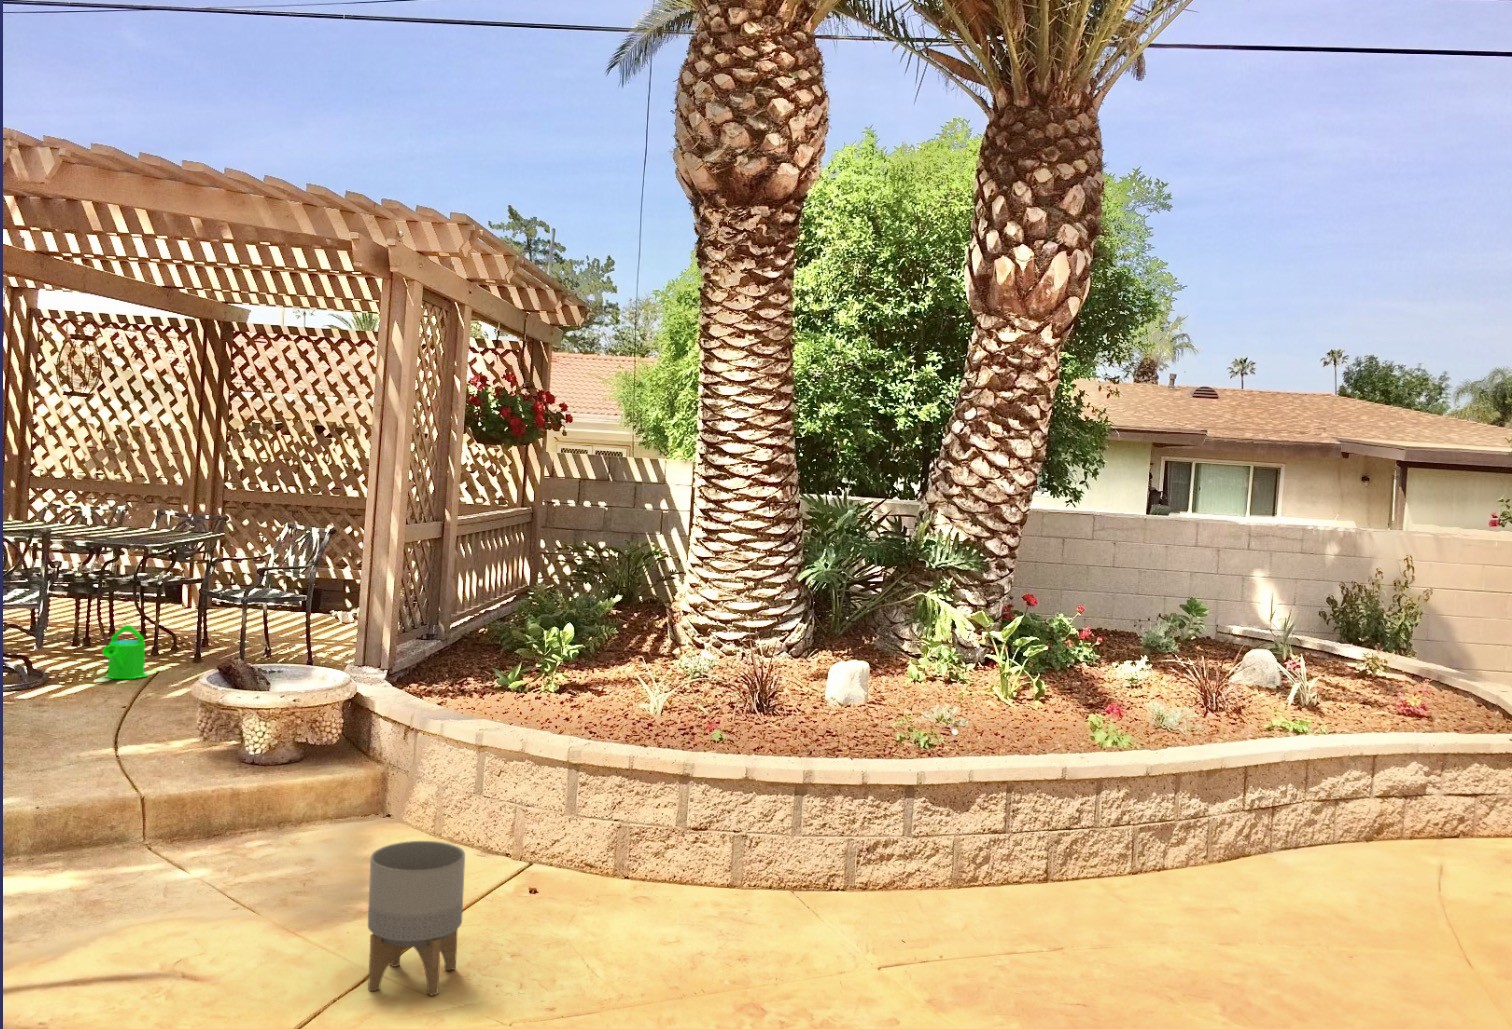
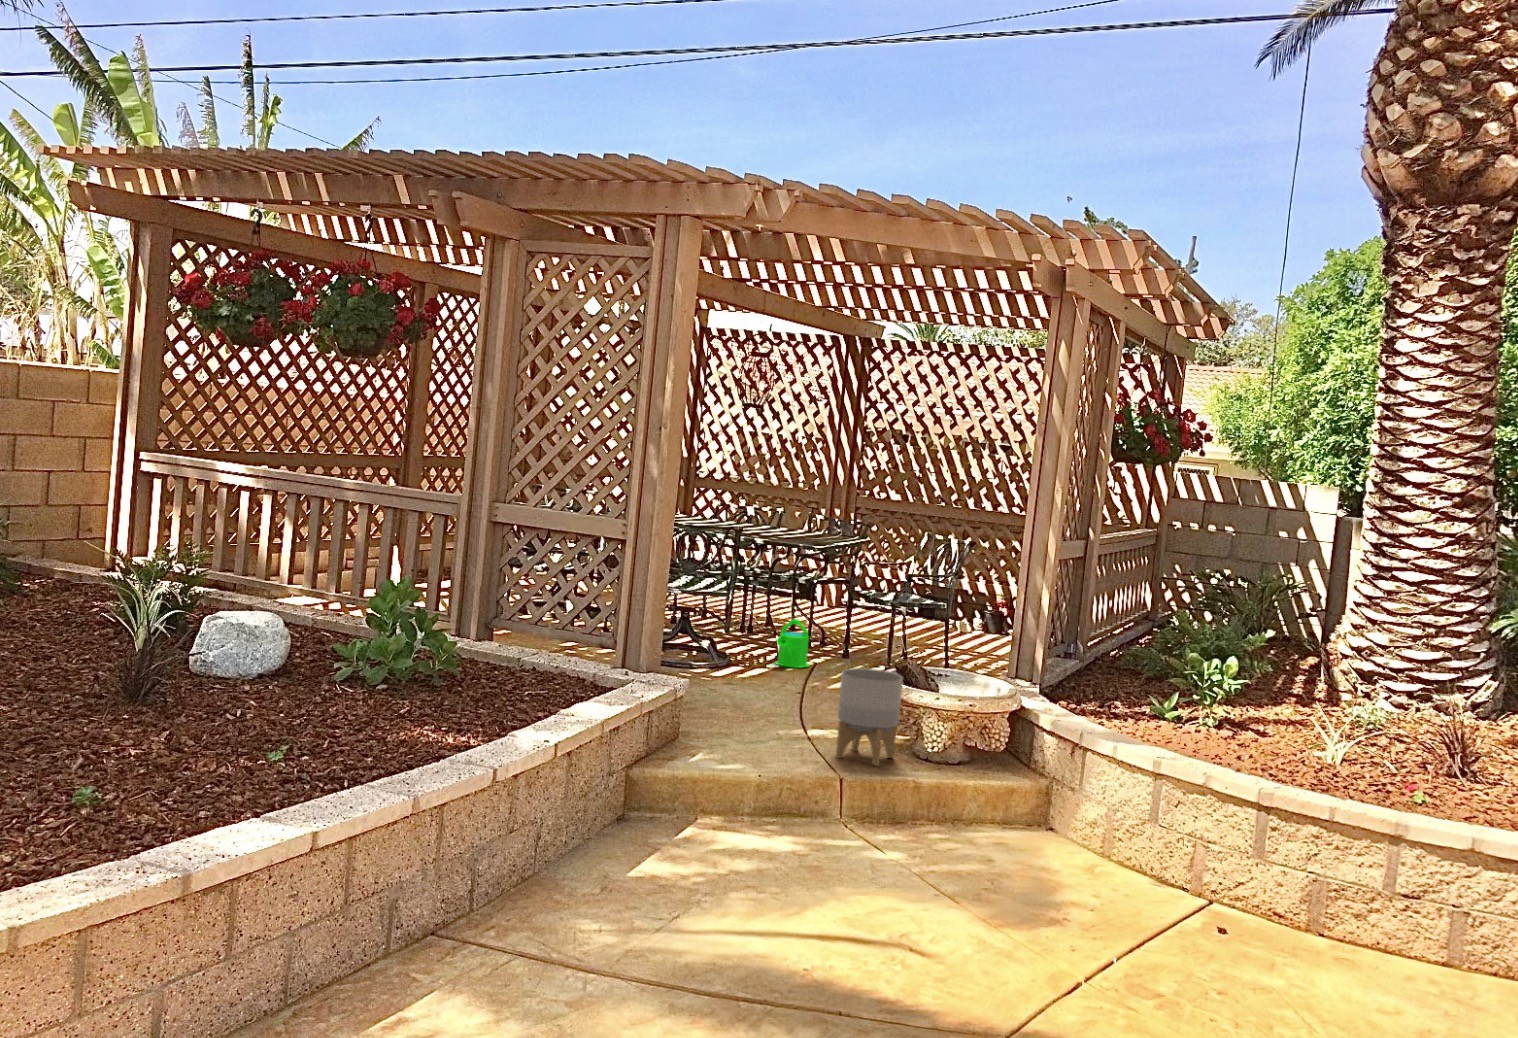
planter: present [368,841,465,995] -> present [836,668,903,766]

